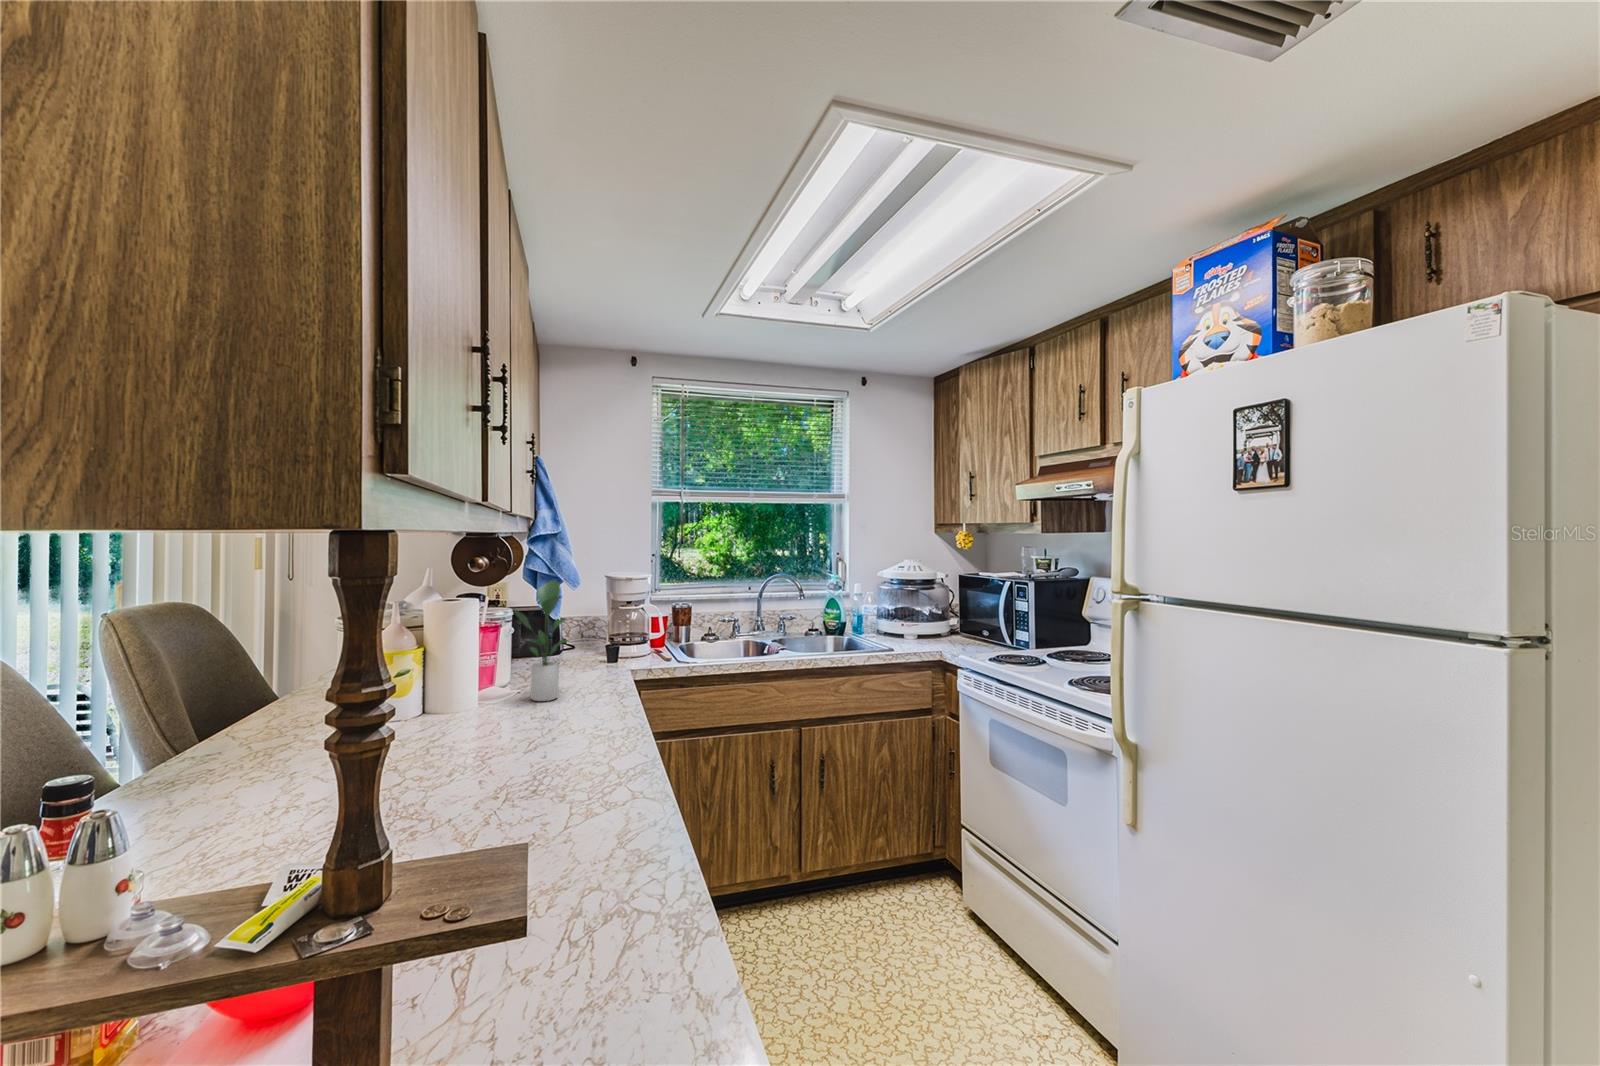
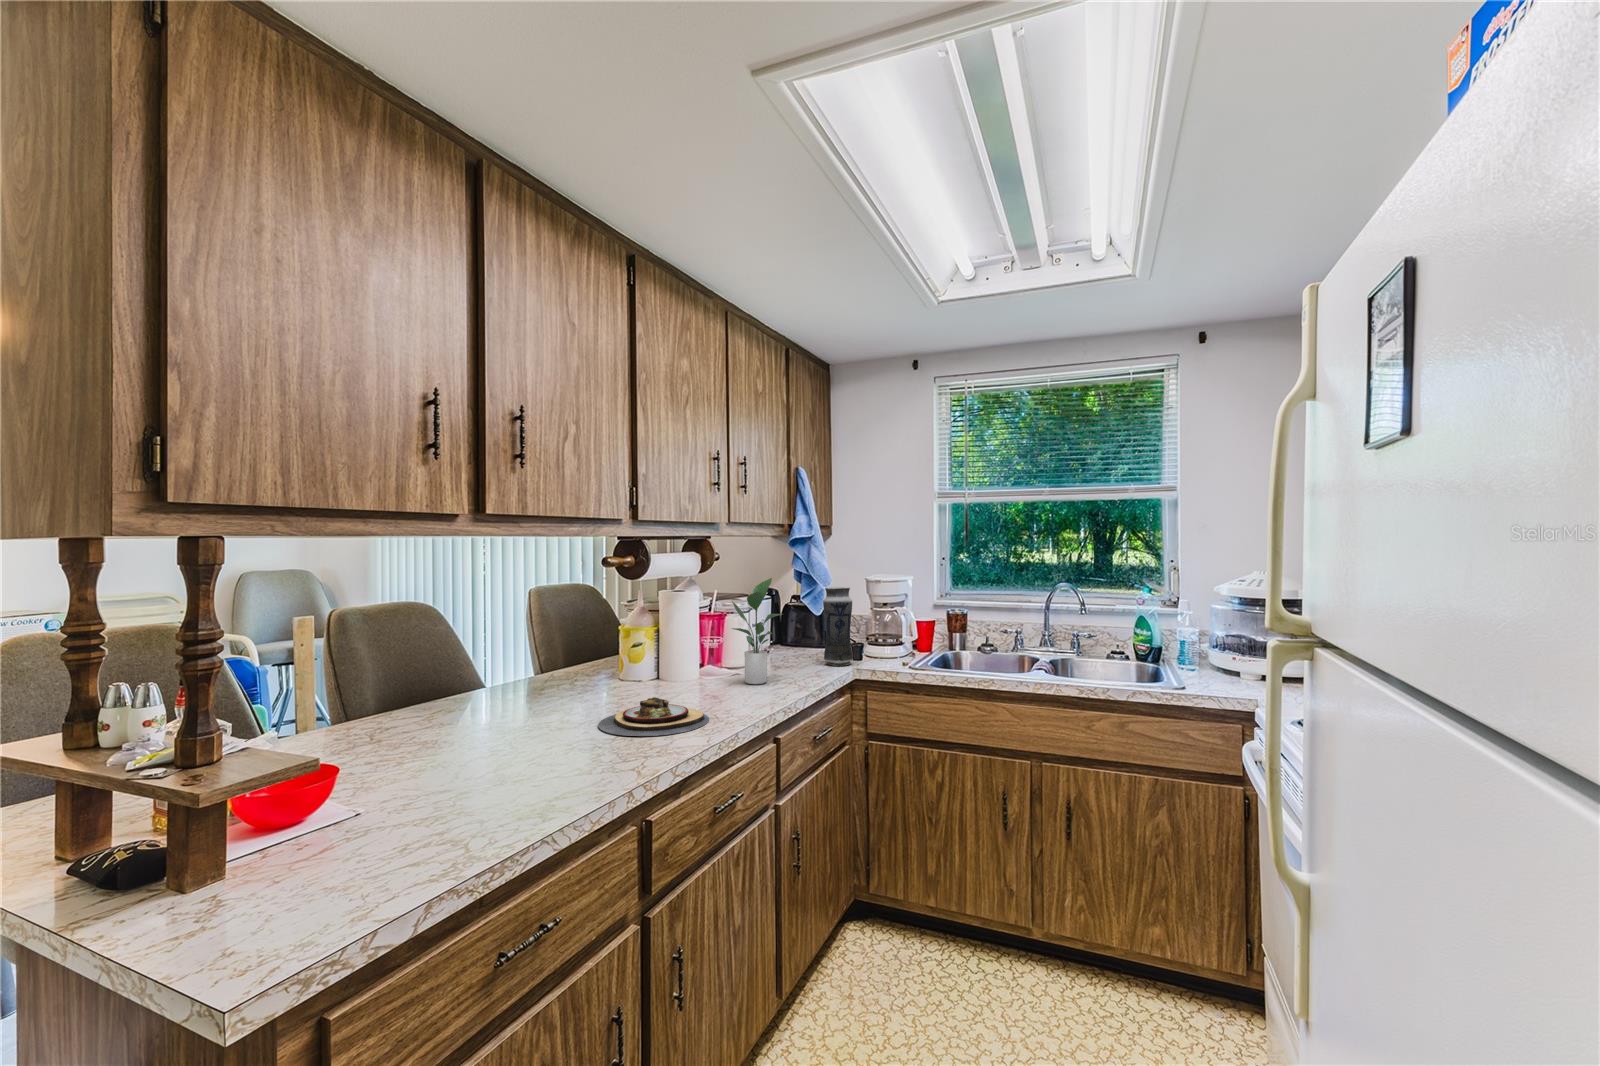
vase: none [577,586,610,671] -> present [823,587,853,666]
plate: none [443,729,587,782] -> present [598,697,709,736]

